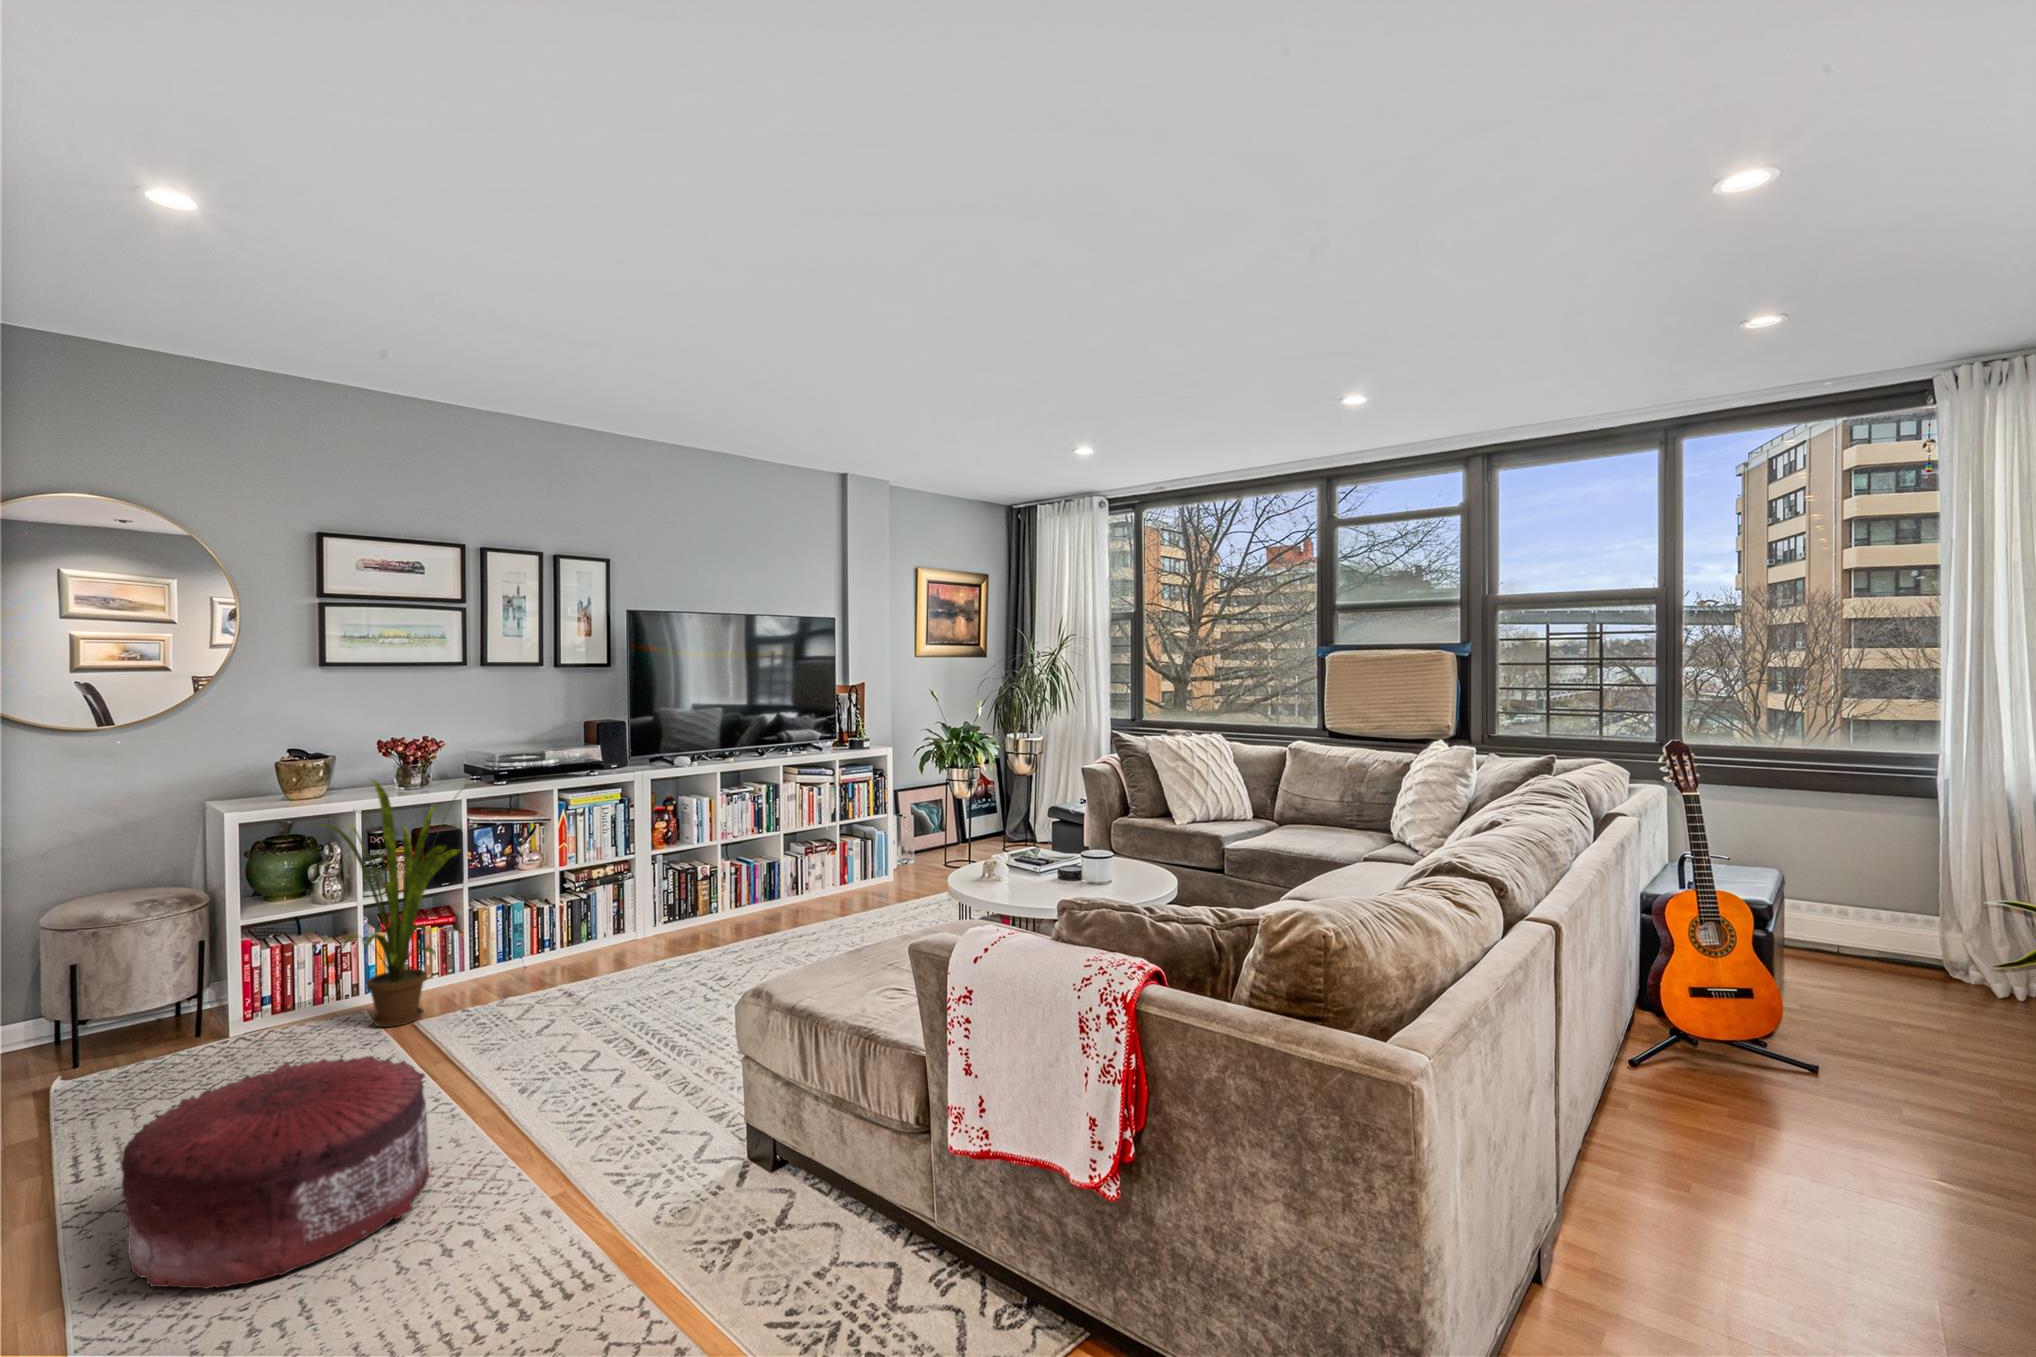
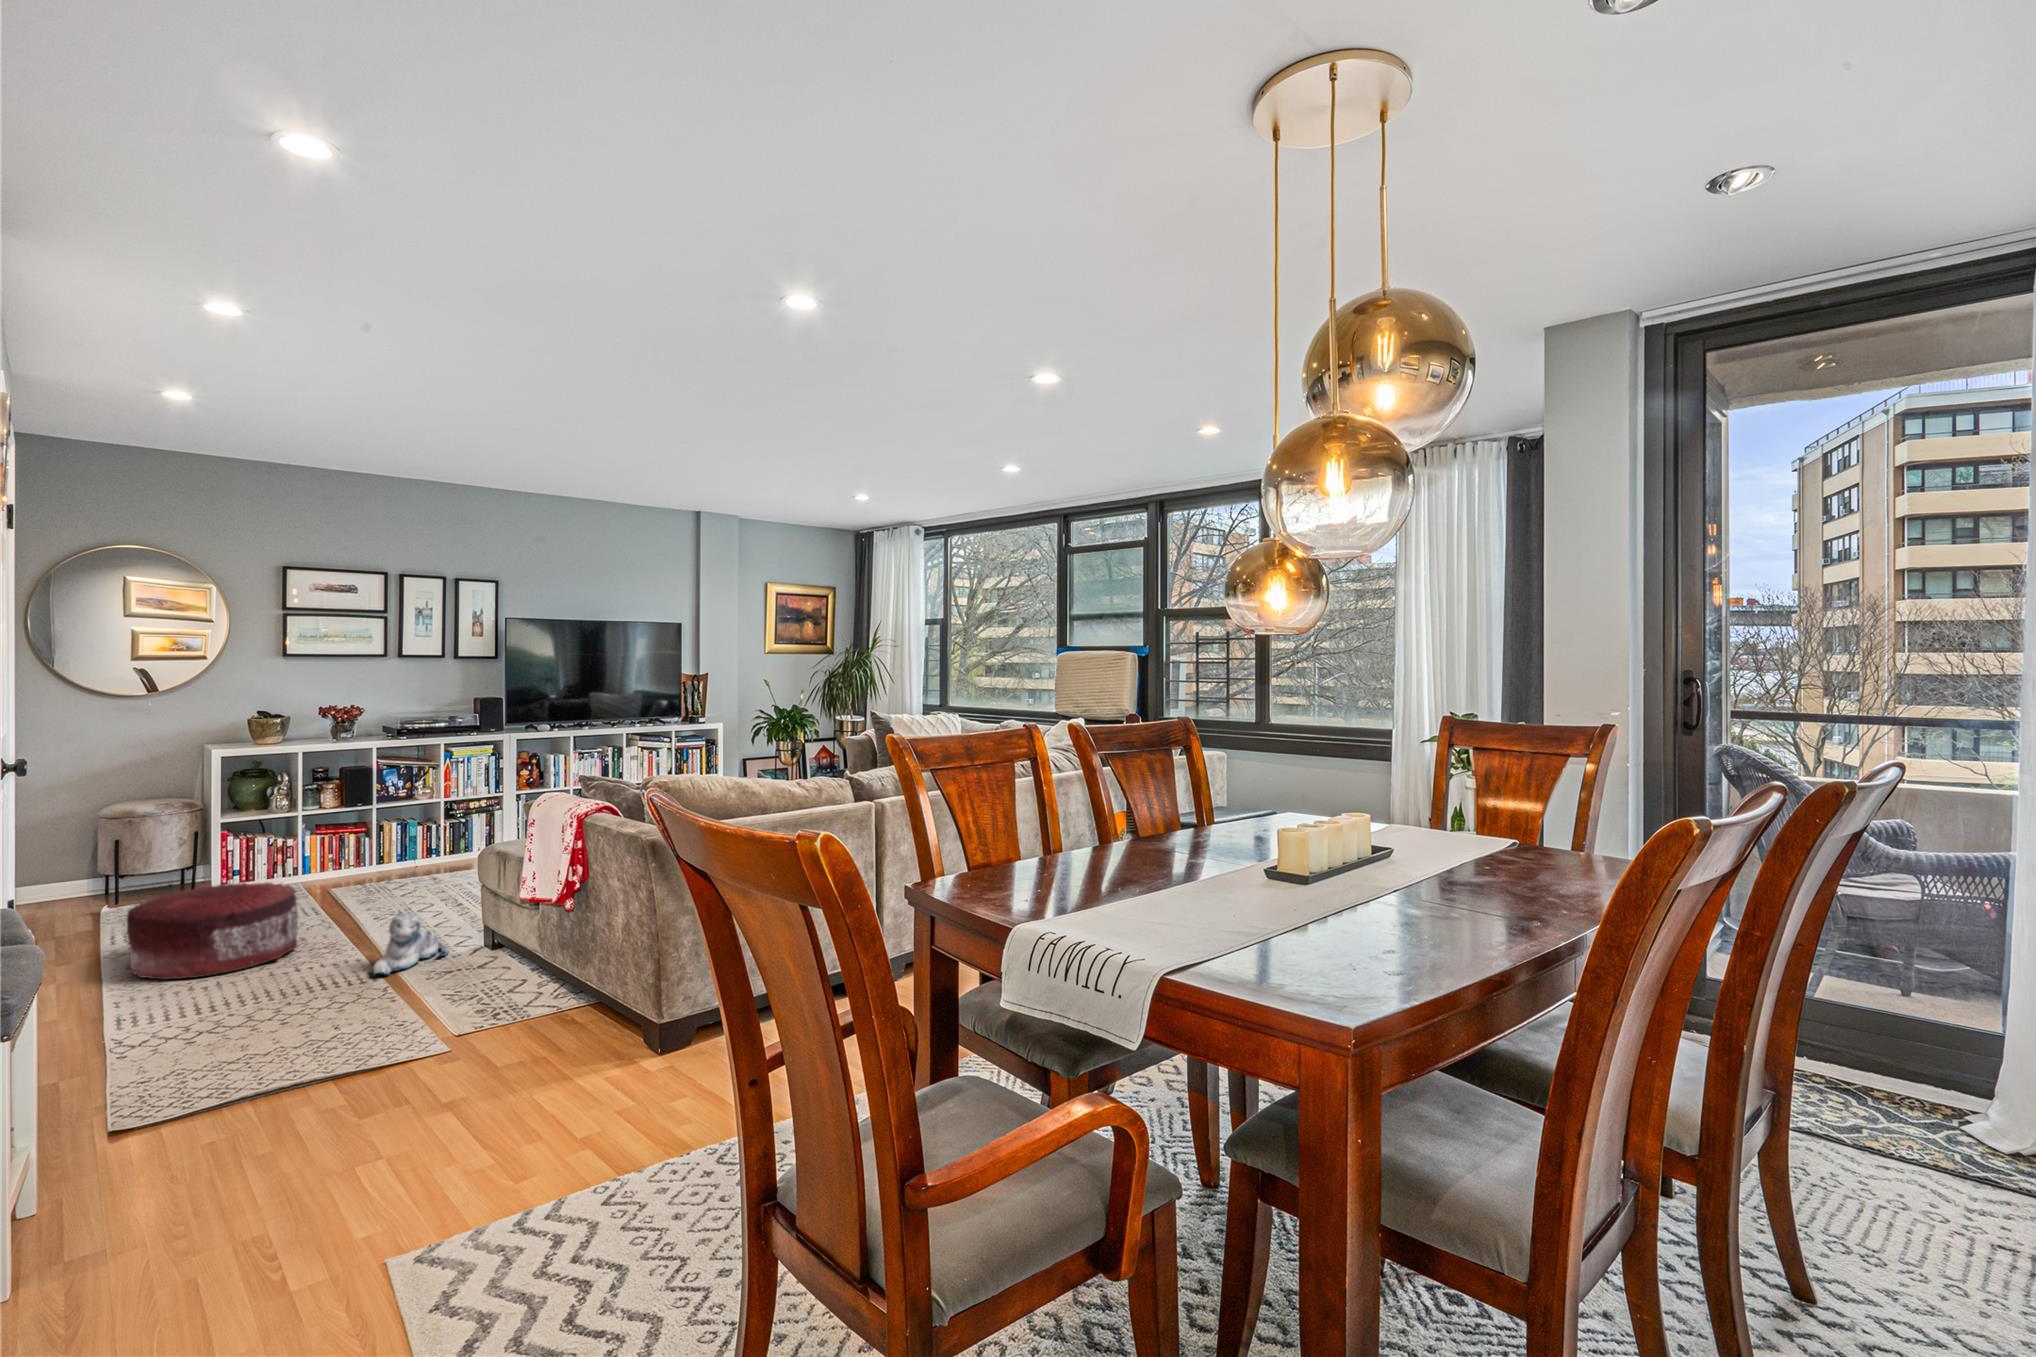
house plant: present [321,780,460,1027] -> none [258,731,365,891]
plush toy: none [598,1121,707,1258] -> present [373,913,449,974]

